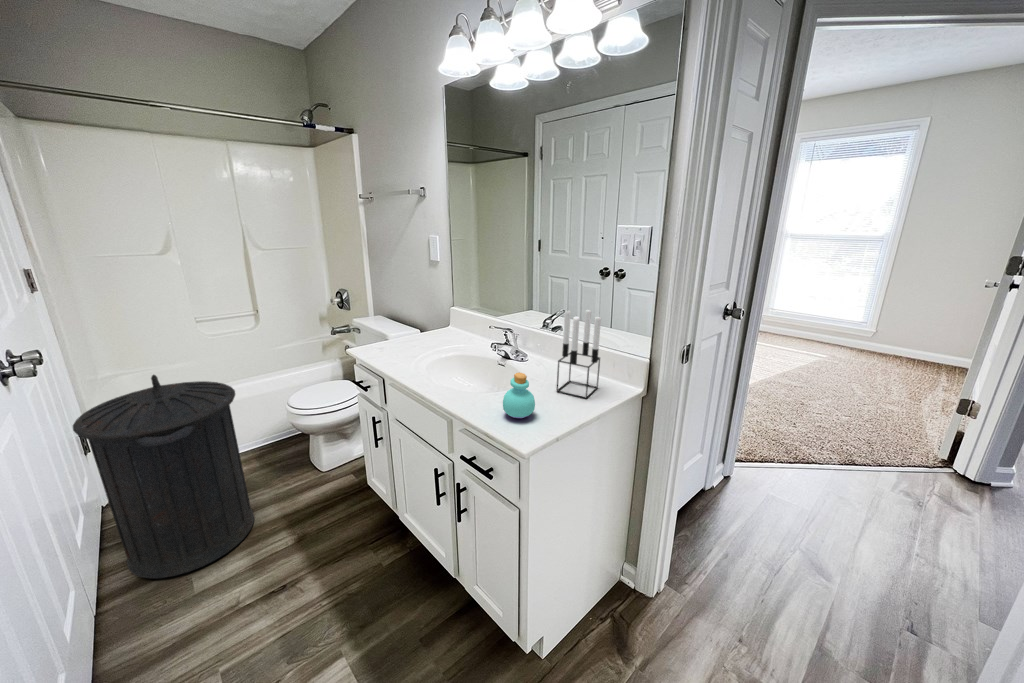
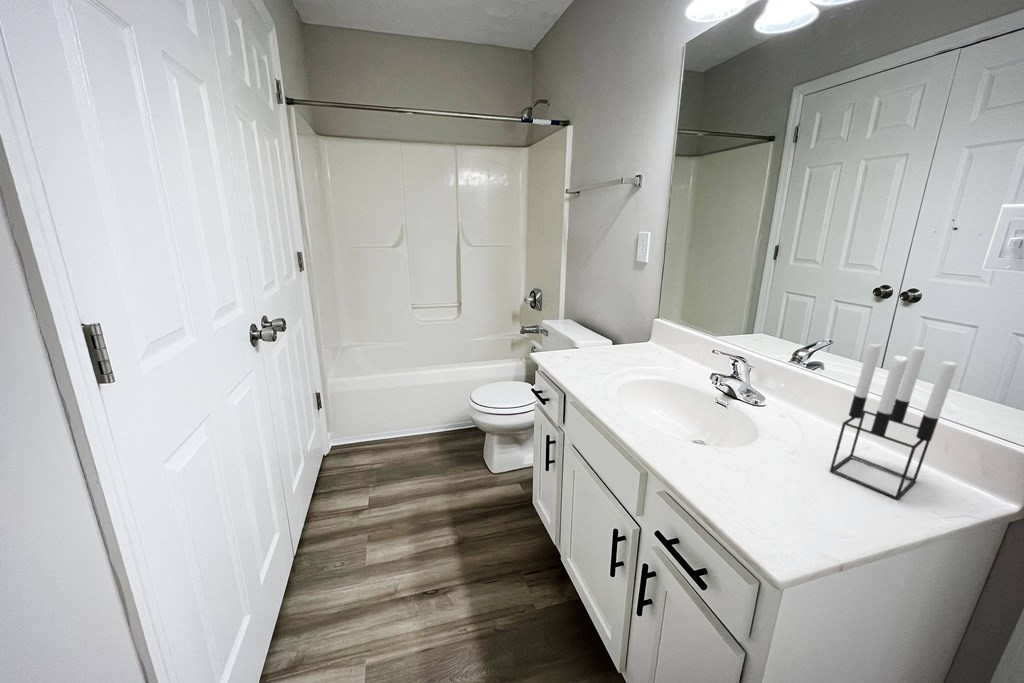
perfume bottle: present [503,373,535,418] -> none [740,434,802,509]
trash can: present [73,375,254,578] -> none [304,352,427,541]

